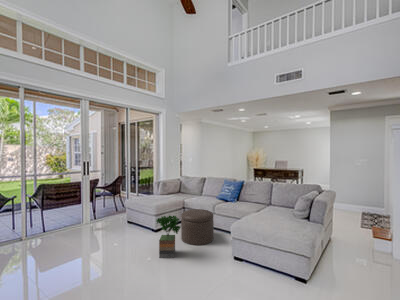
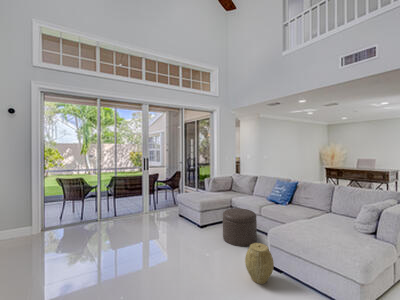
potted tree: present [156,216,181,258] -> none [193,212,217,255]
woven basket: none [215,238,240,275] -> present [245,243,274,284]

